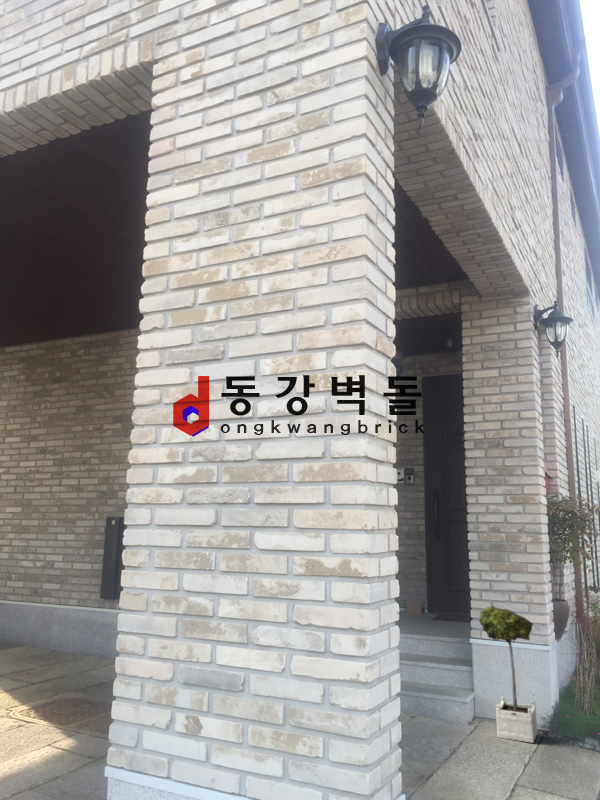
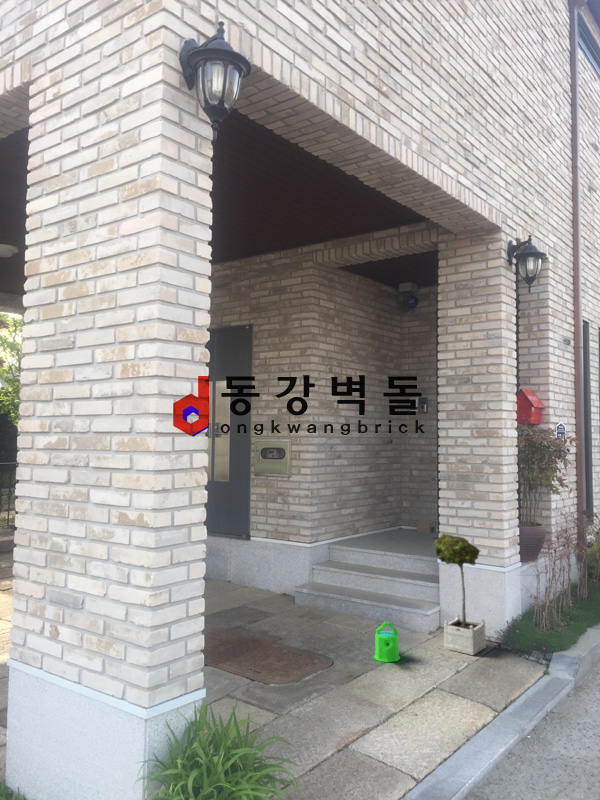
watering can: none [432,708,463,756] -> present [374,622,400,662]

